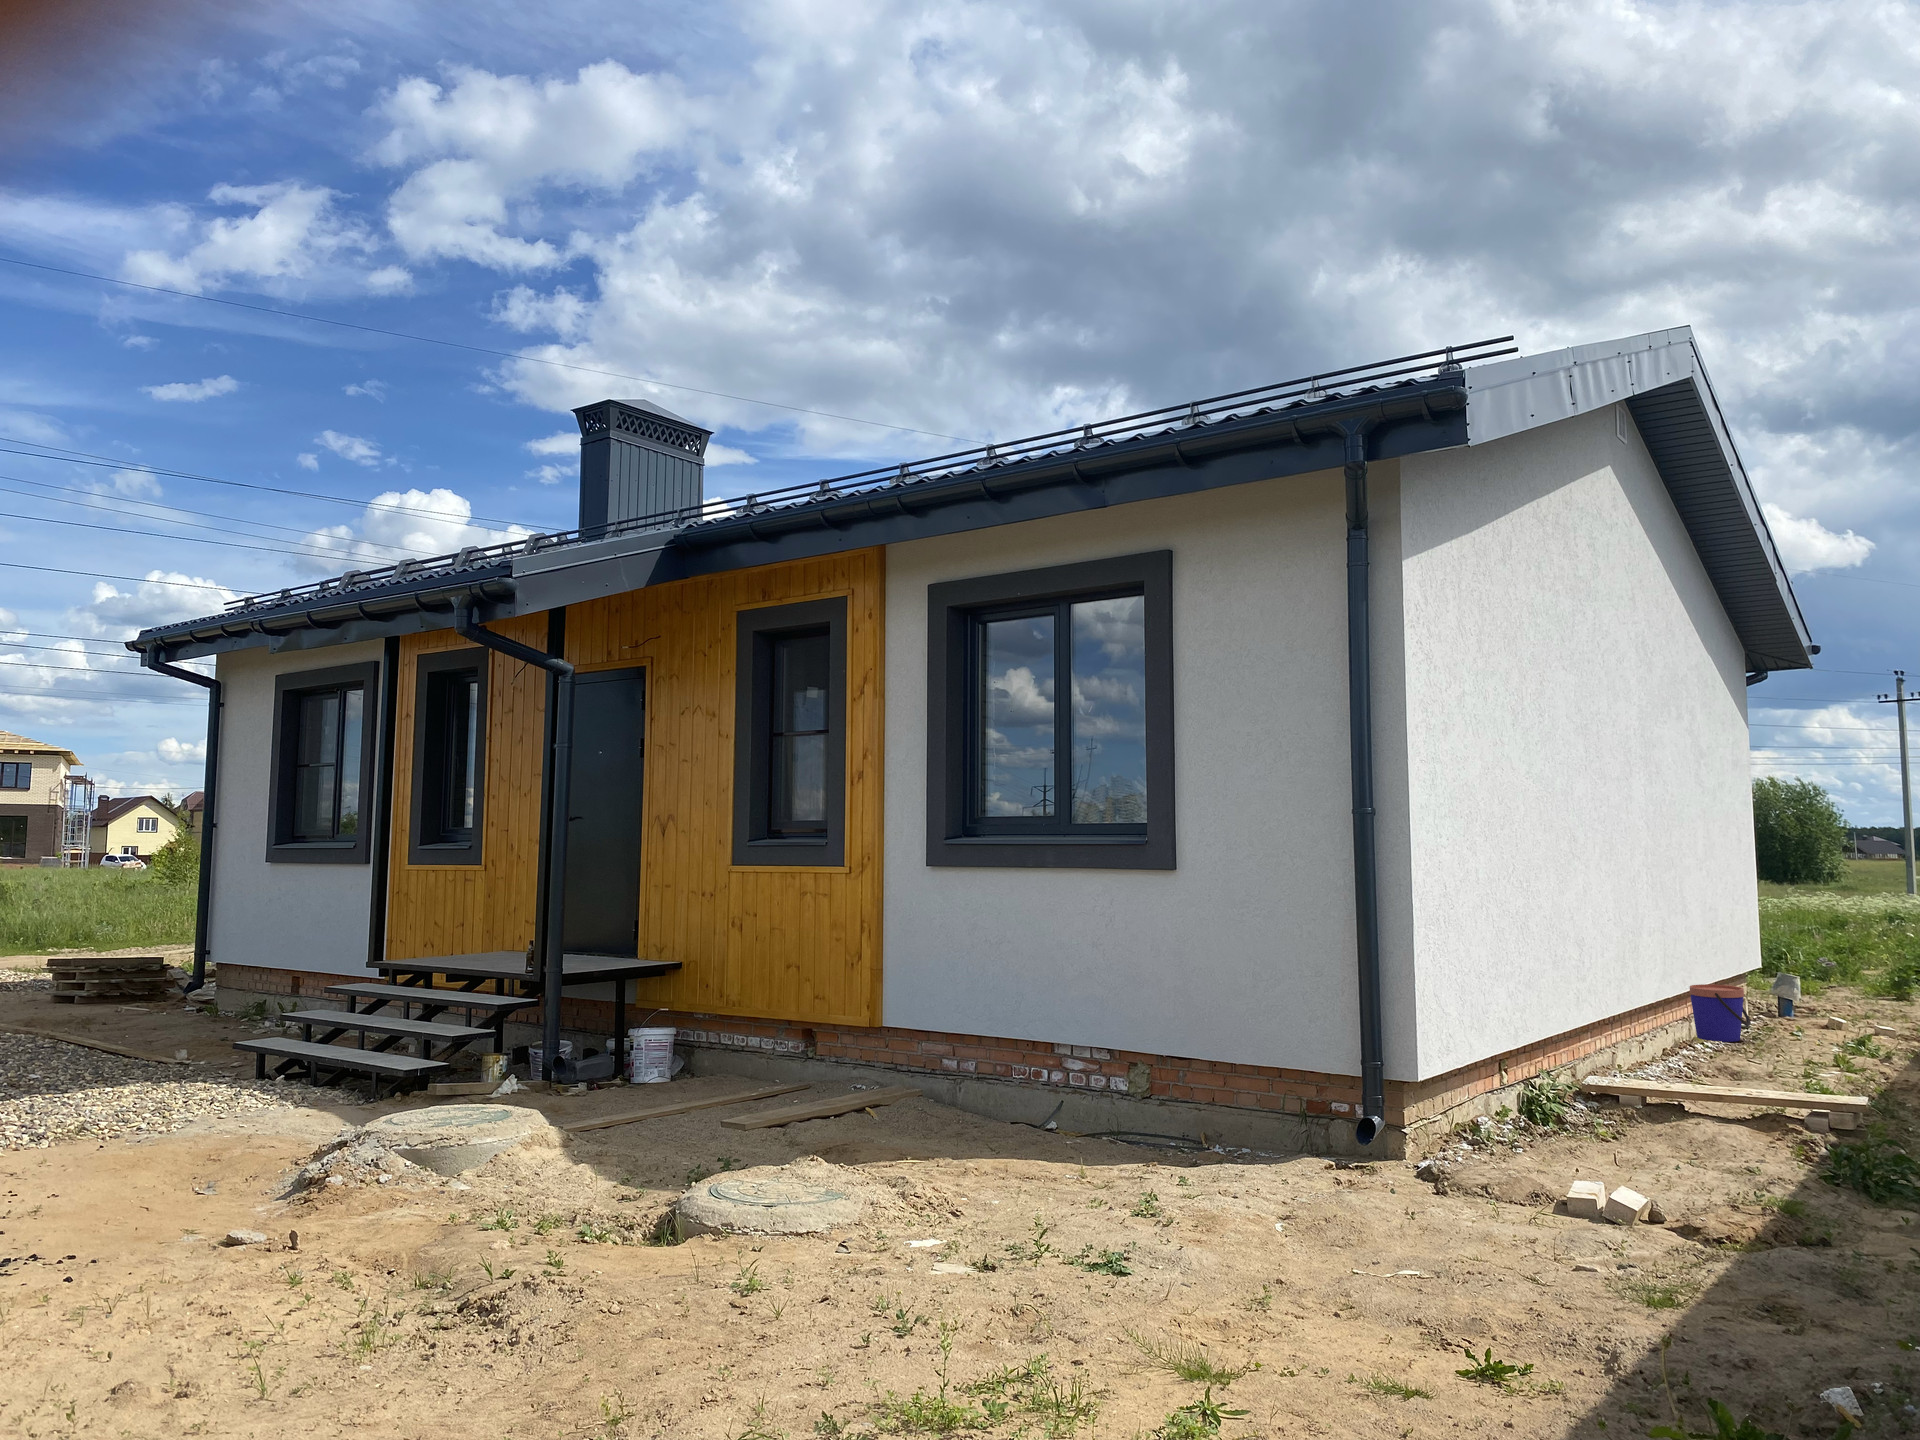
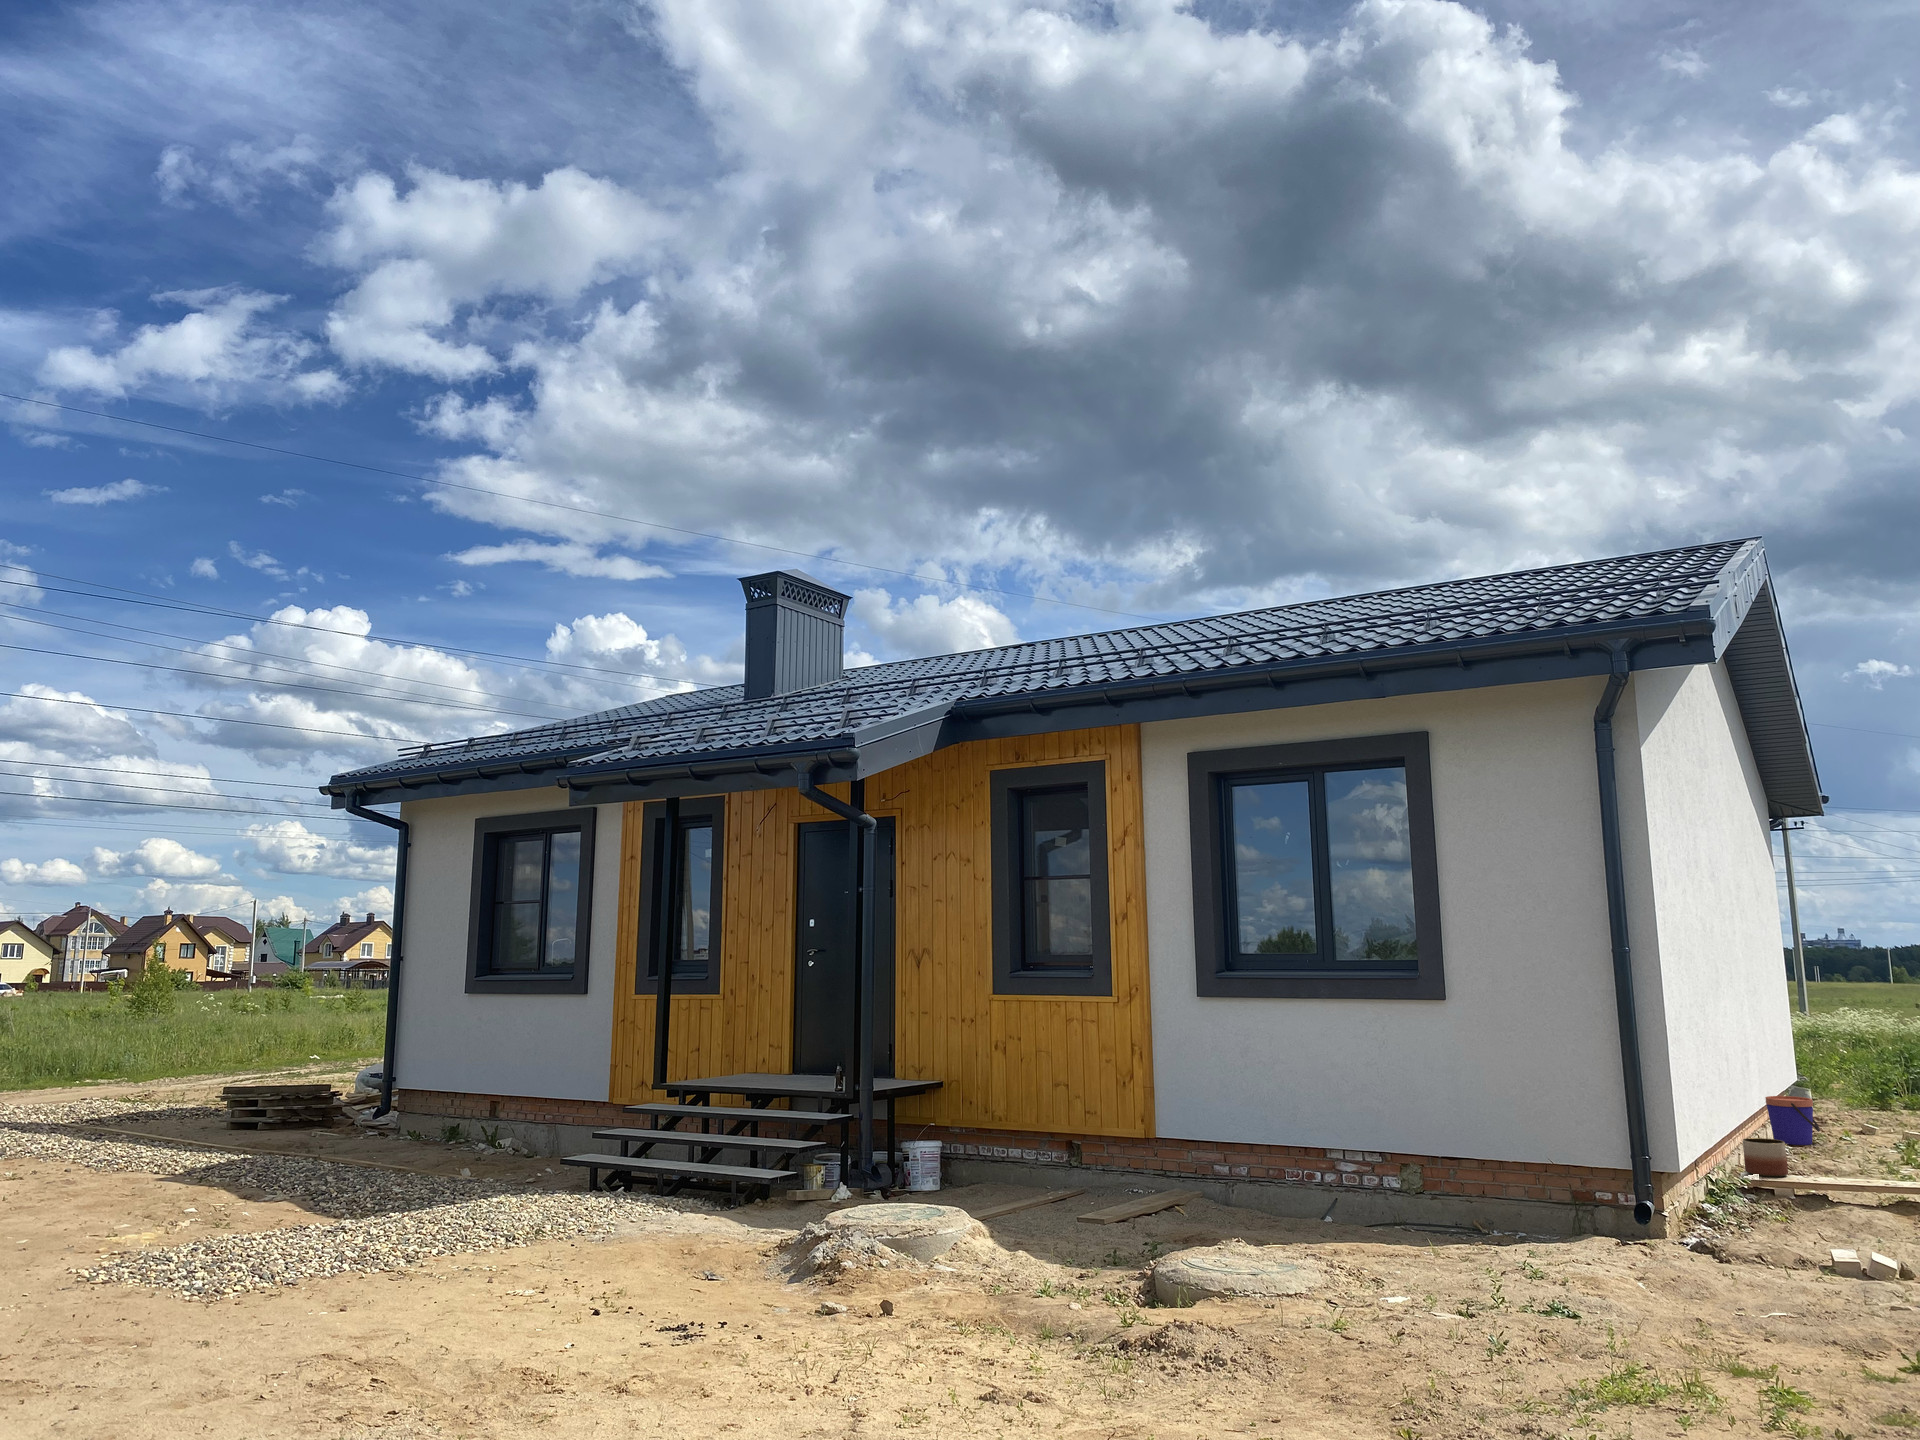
planter: none [1613,1035,1663,1081] -> present [1743,1138,1788,1177]

